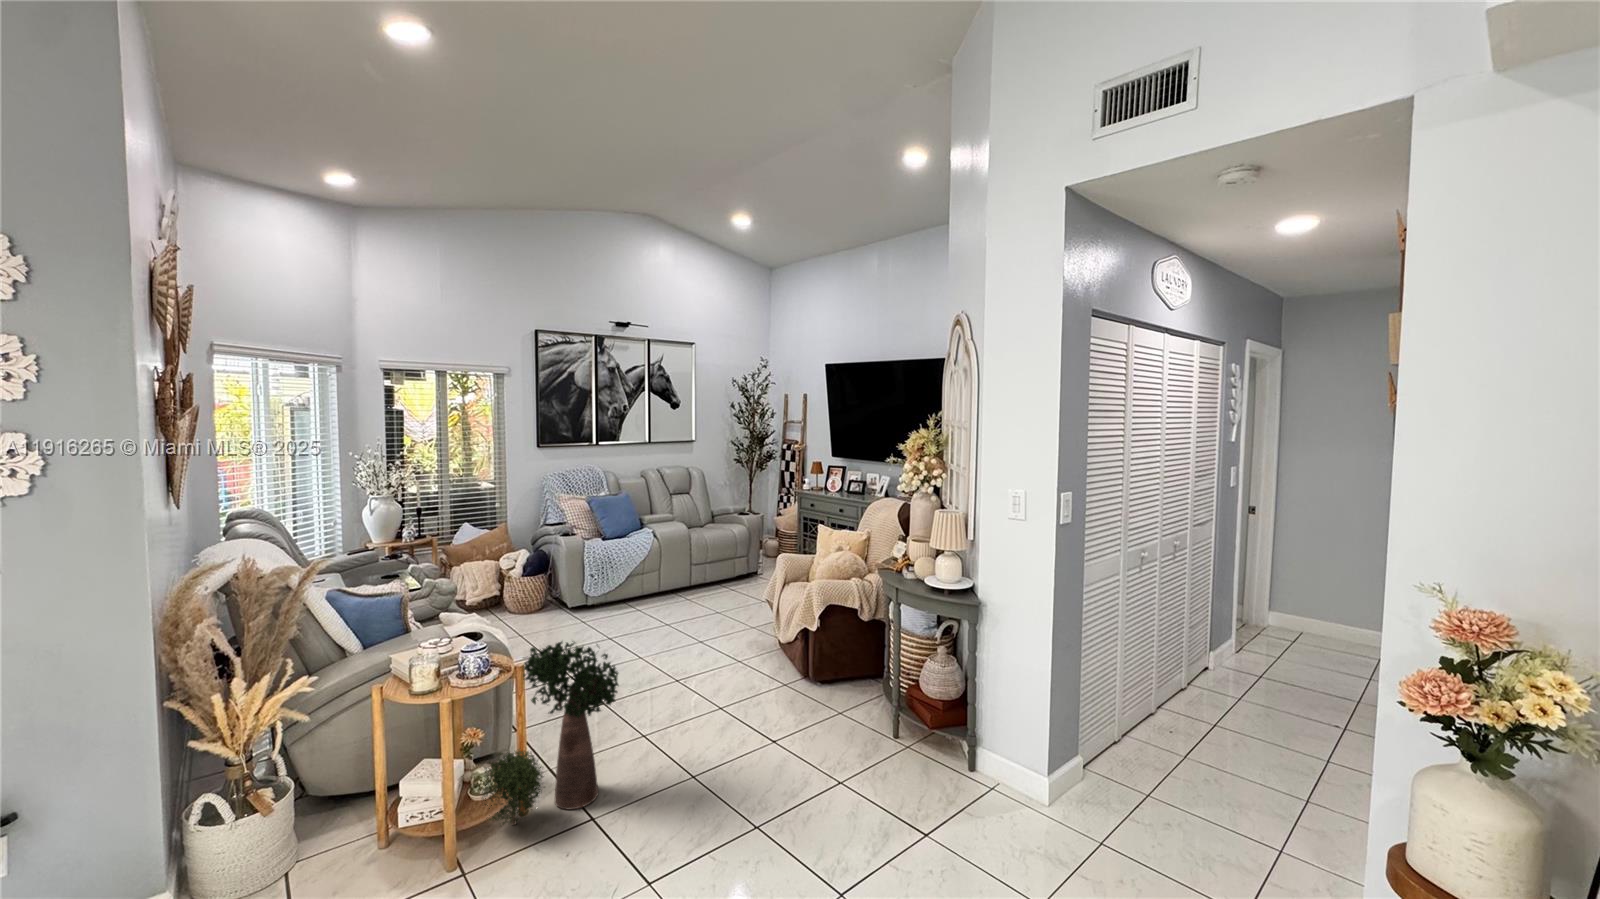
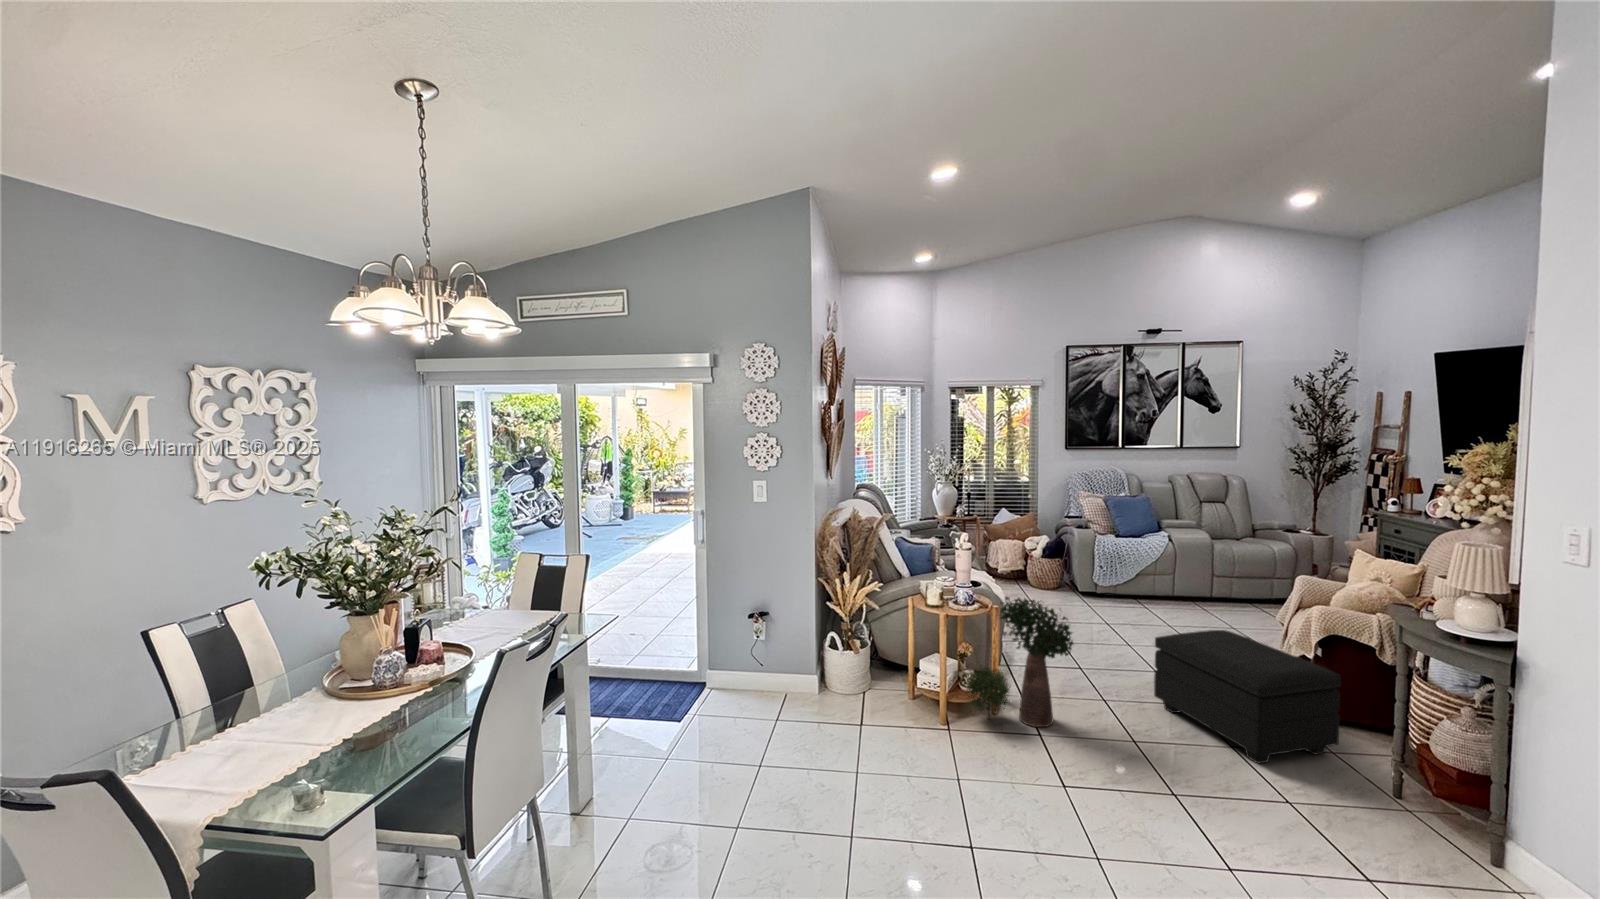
footstool: none [689,622,844,752] -> present [1154,630,1341,763]

